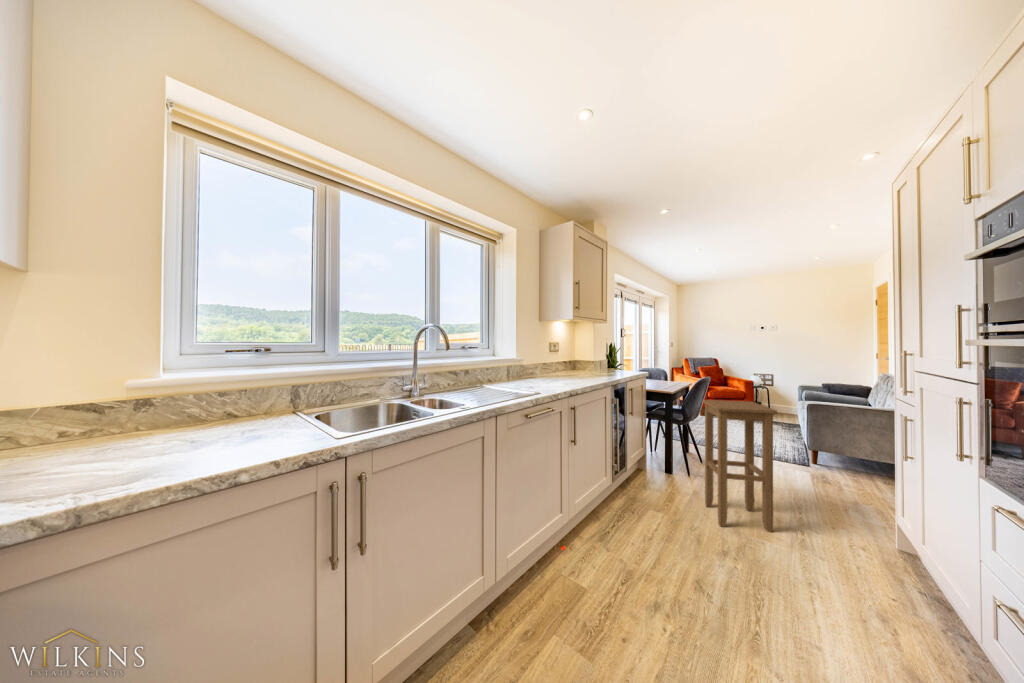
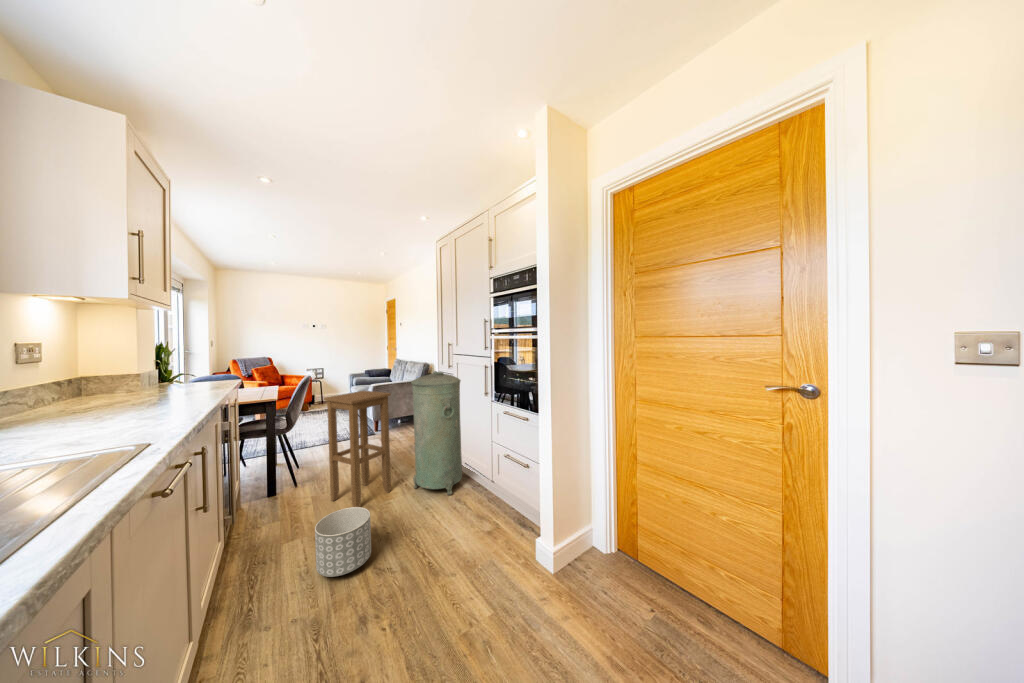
trash can: none [804,393,908,589] -> present [411,371,462,495]
planter: none [650,505,702,570] -> present [315,507,371,577]

